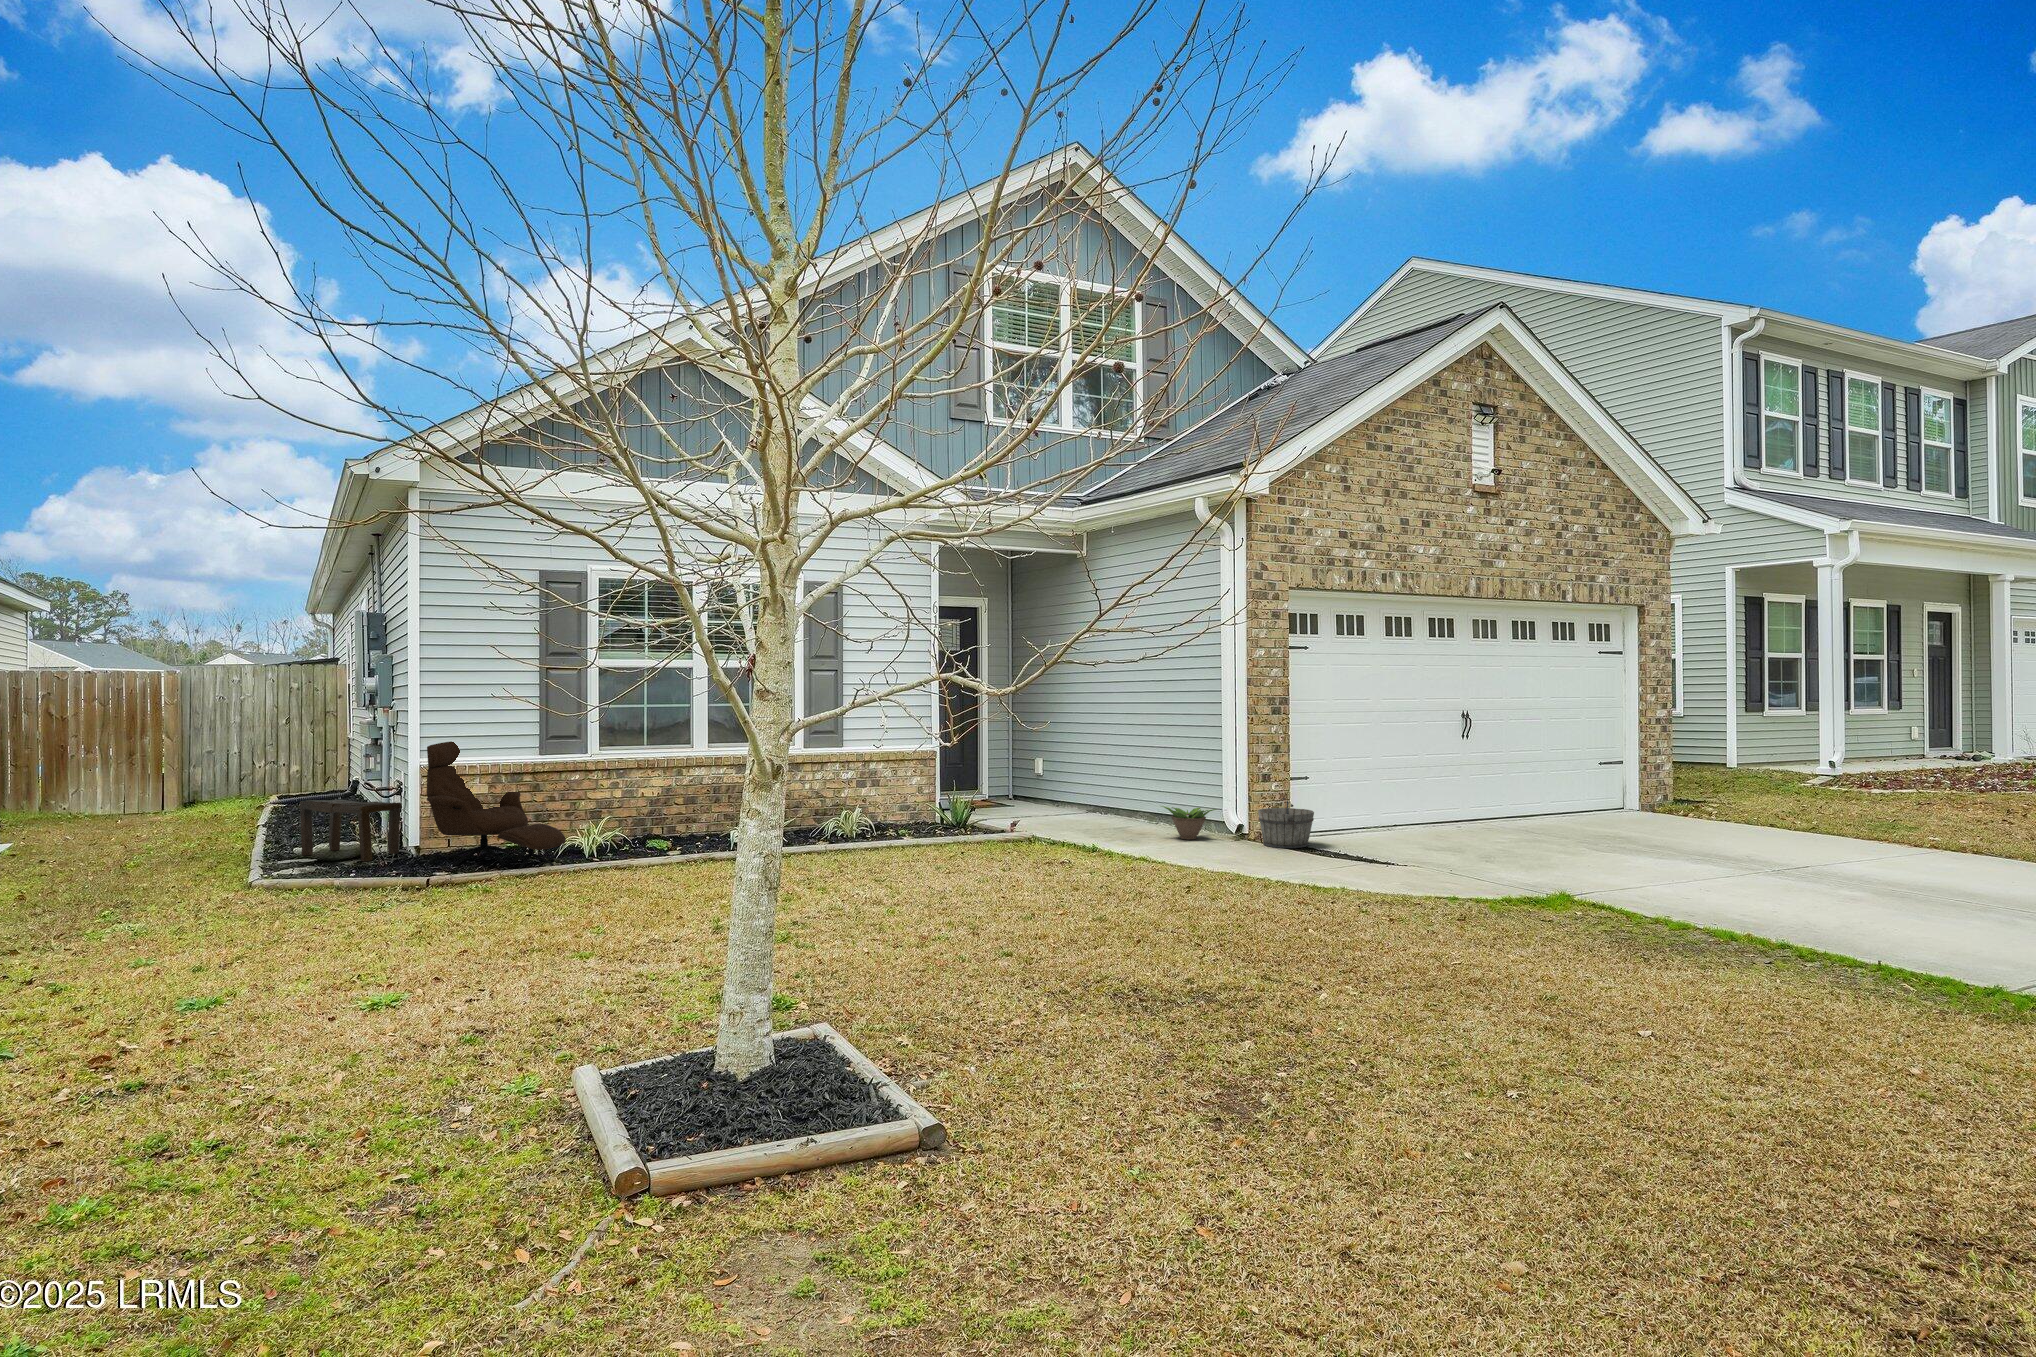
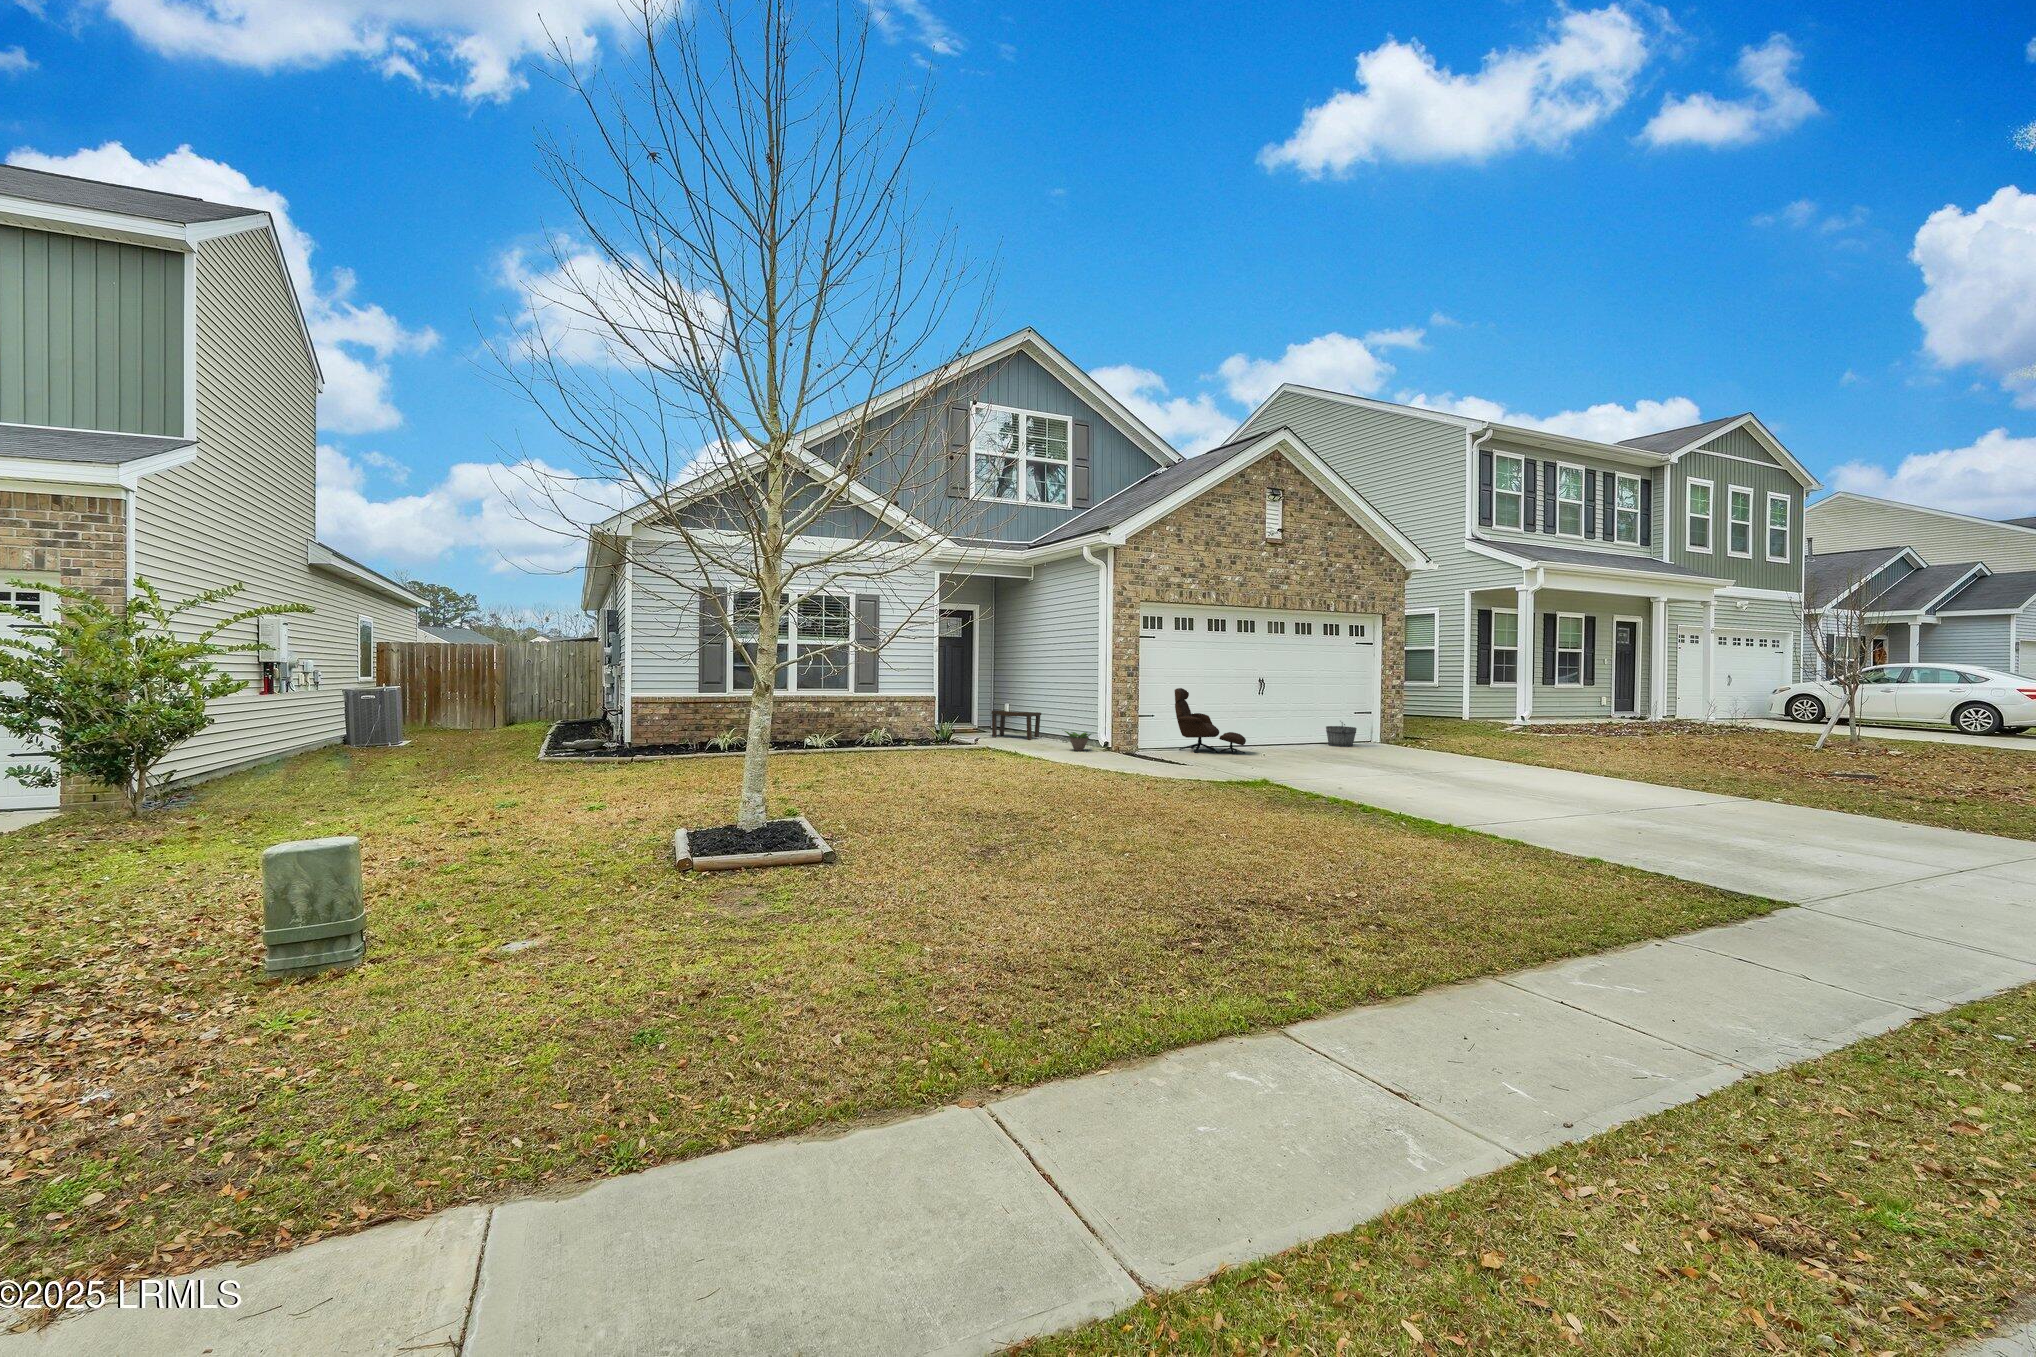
lounge chair: present [427,742,566,868] -> present [1175,688,1246,754]
wooden bucket: present [1258,798,1314,848] -> present [1326,722,1357,747]
bench: present [299,799,402,862] -> present [991,710,1041,740]

